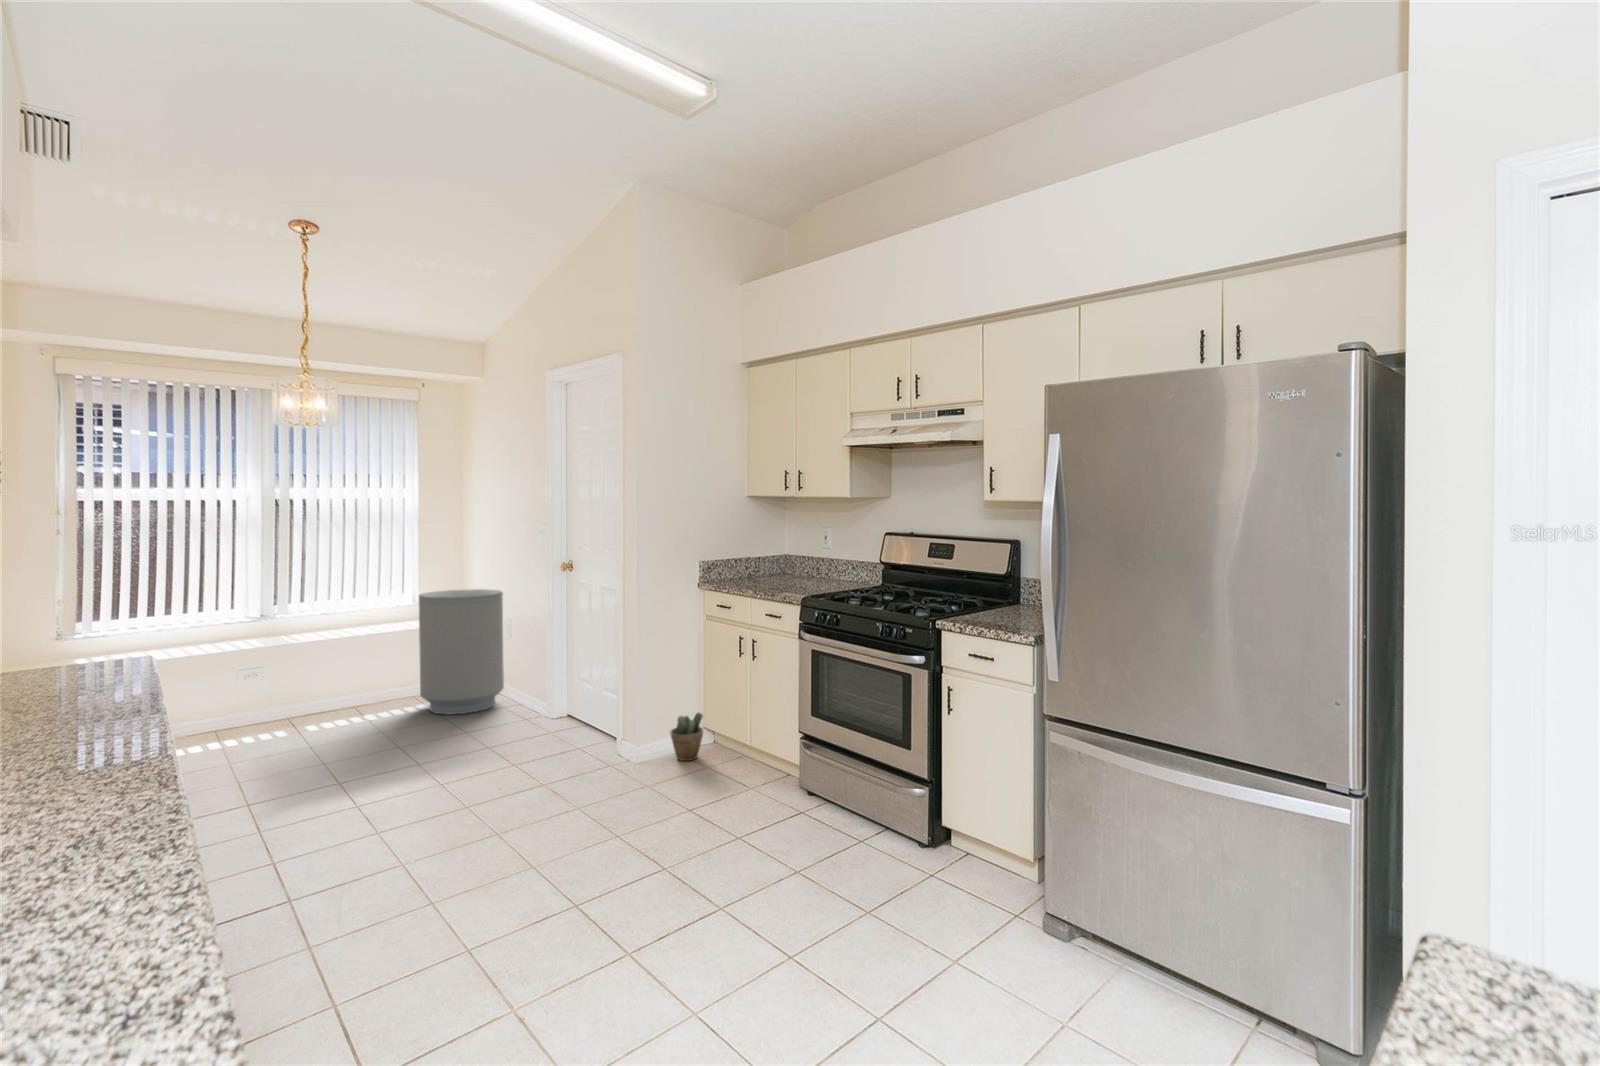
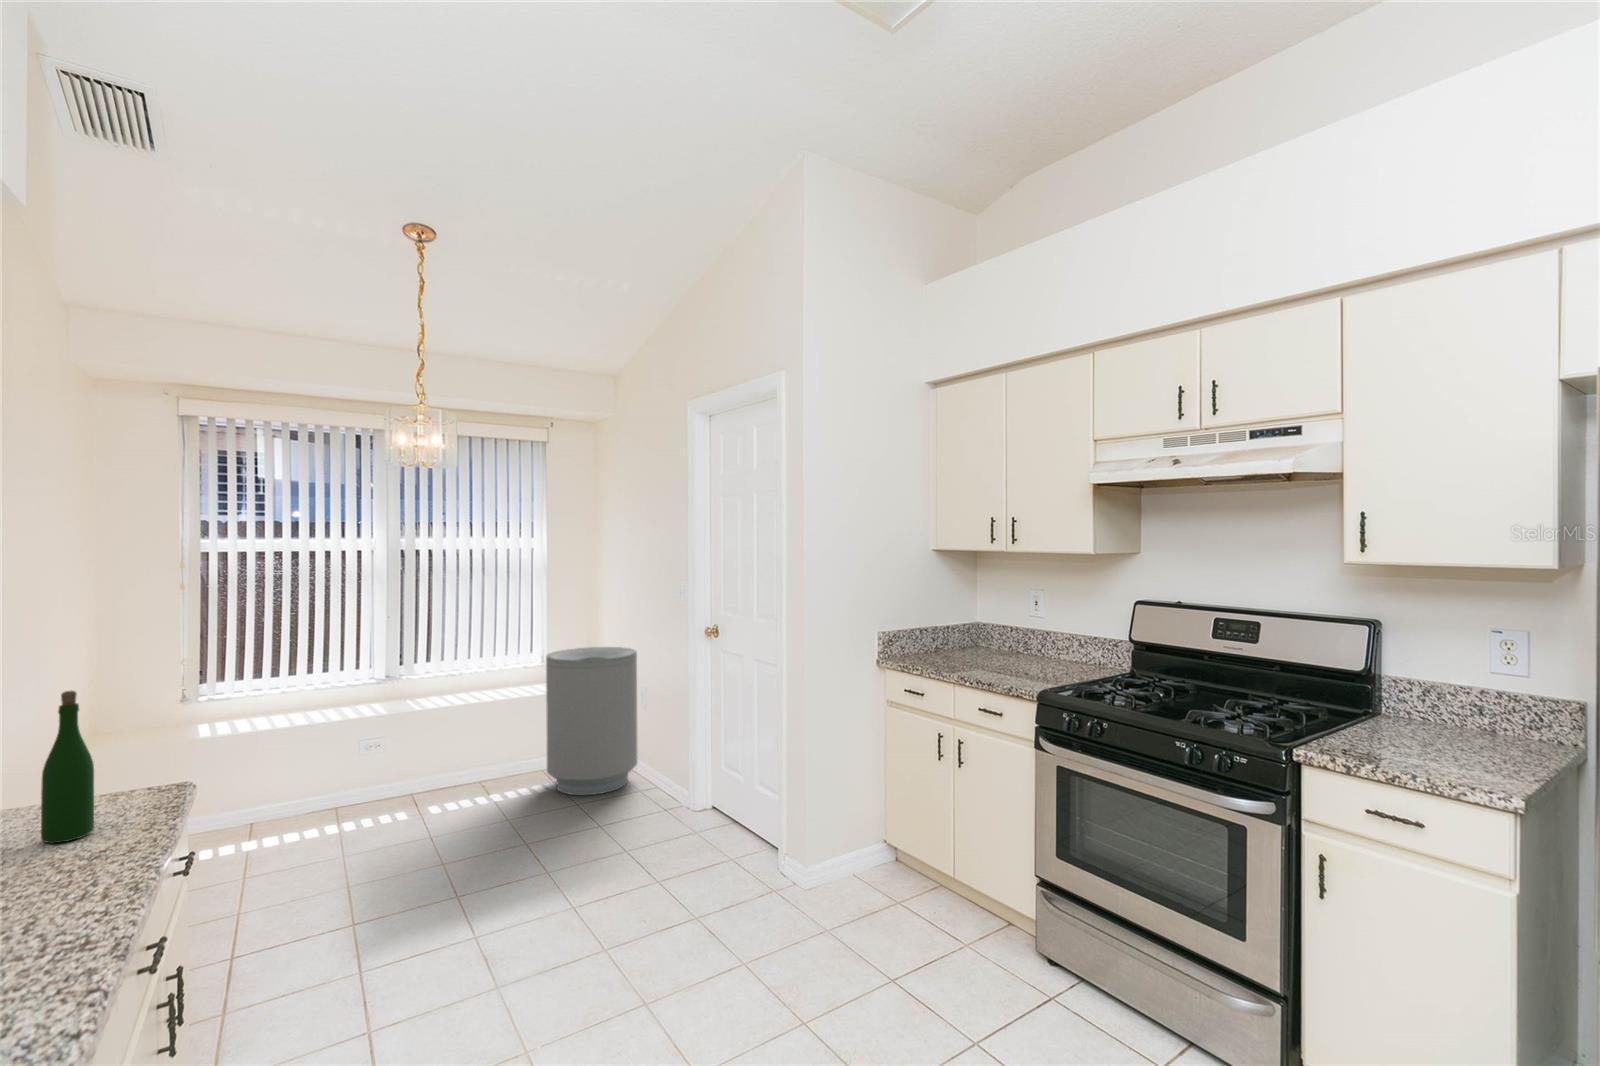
wine bottle: none [83,572,117,672] -> present [41,691,94,843]
potted plant: present [670,713,703,761] -> none [844,828,887,894]

